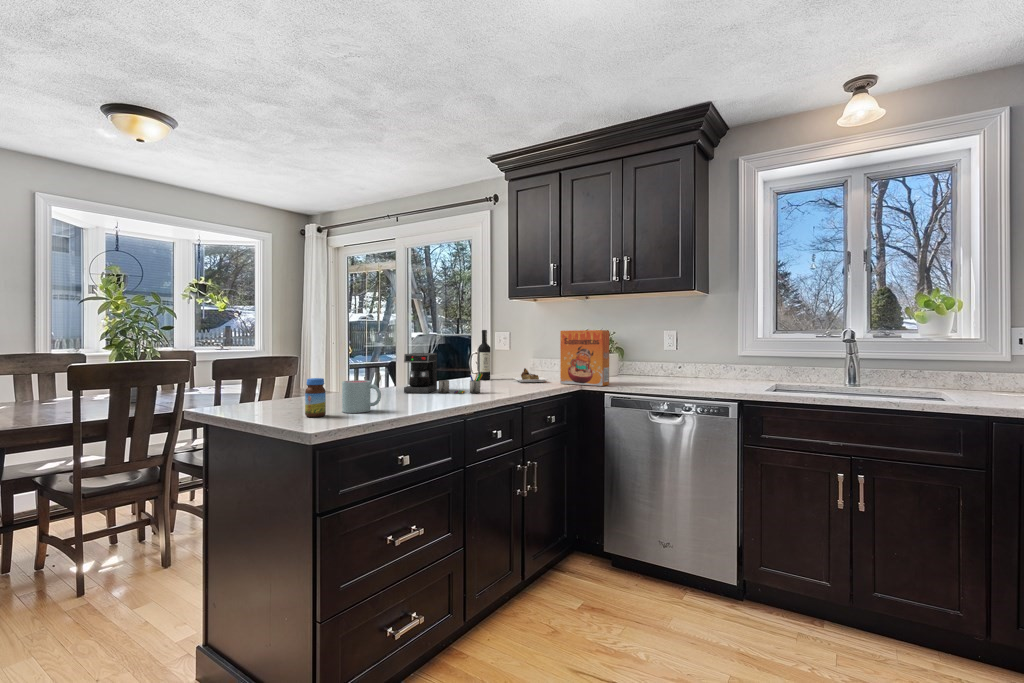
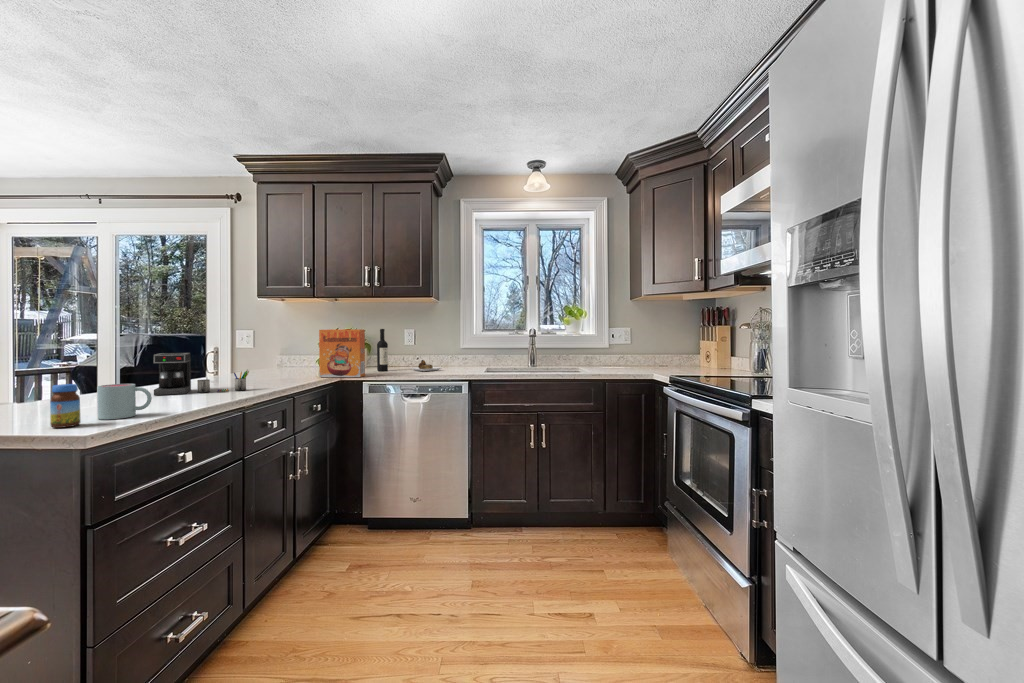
wine bottle: present [478,330,548,382] -> present [377,329,441,371]

